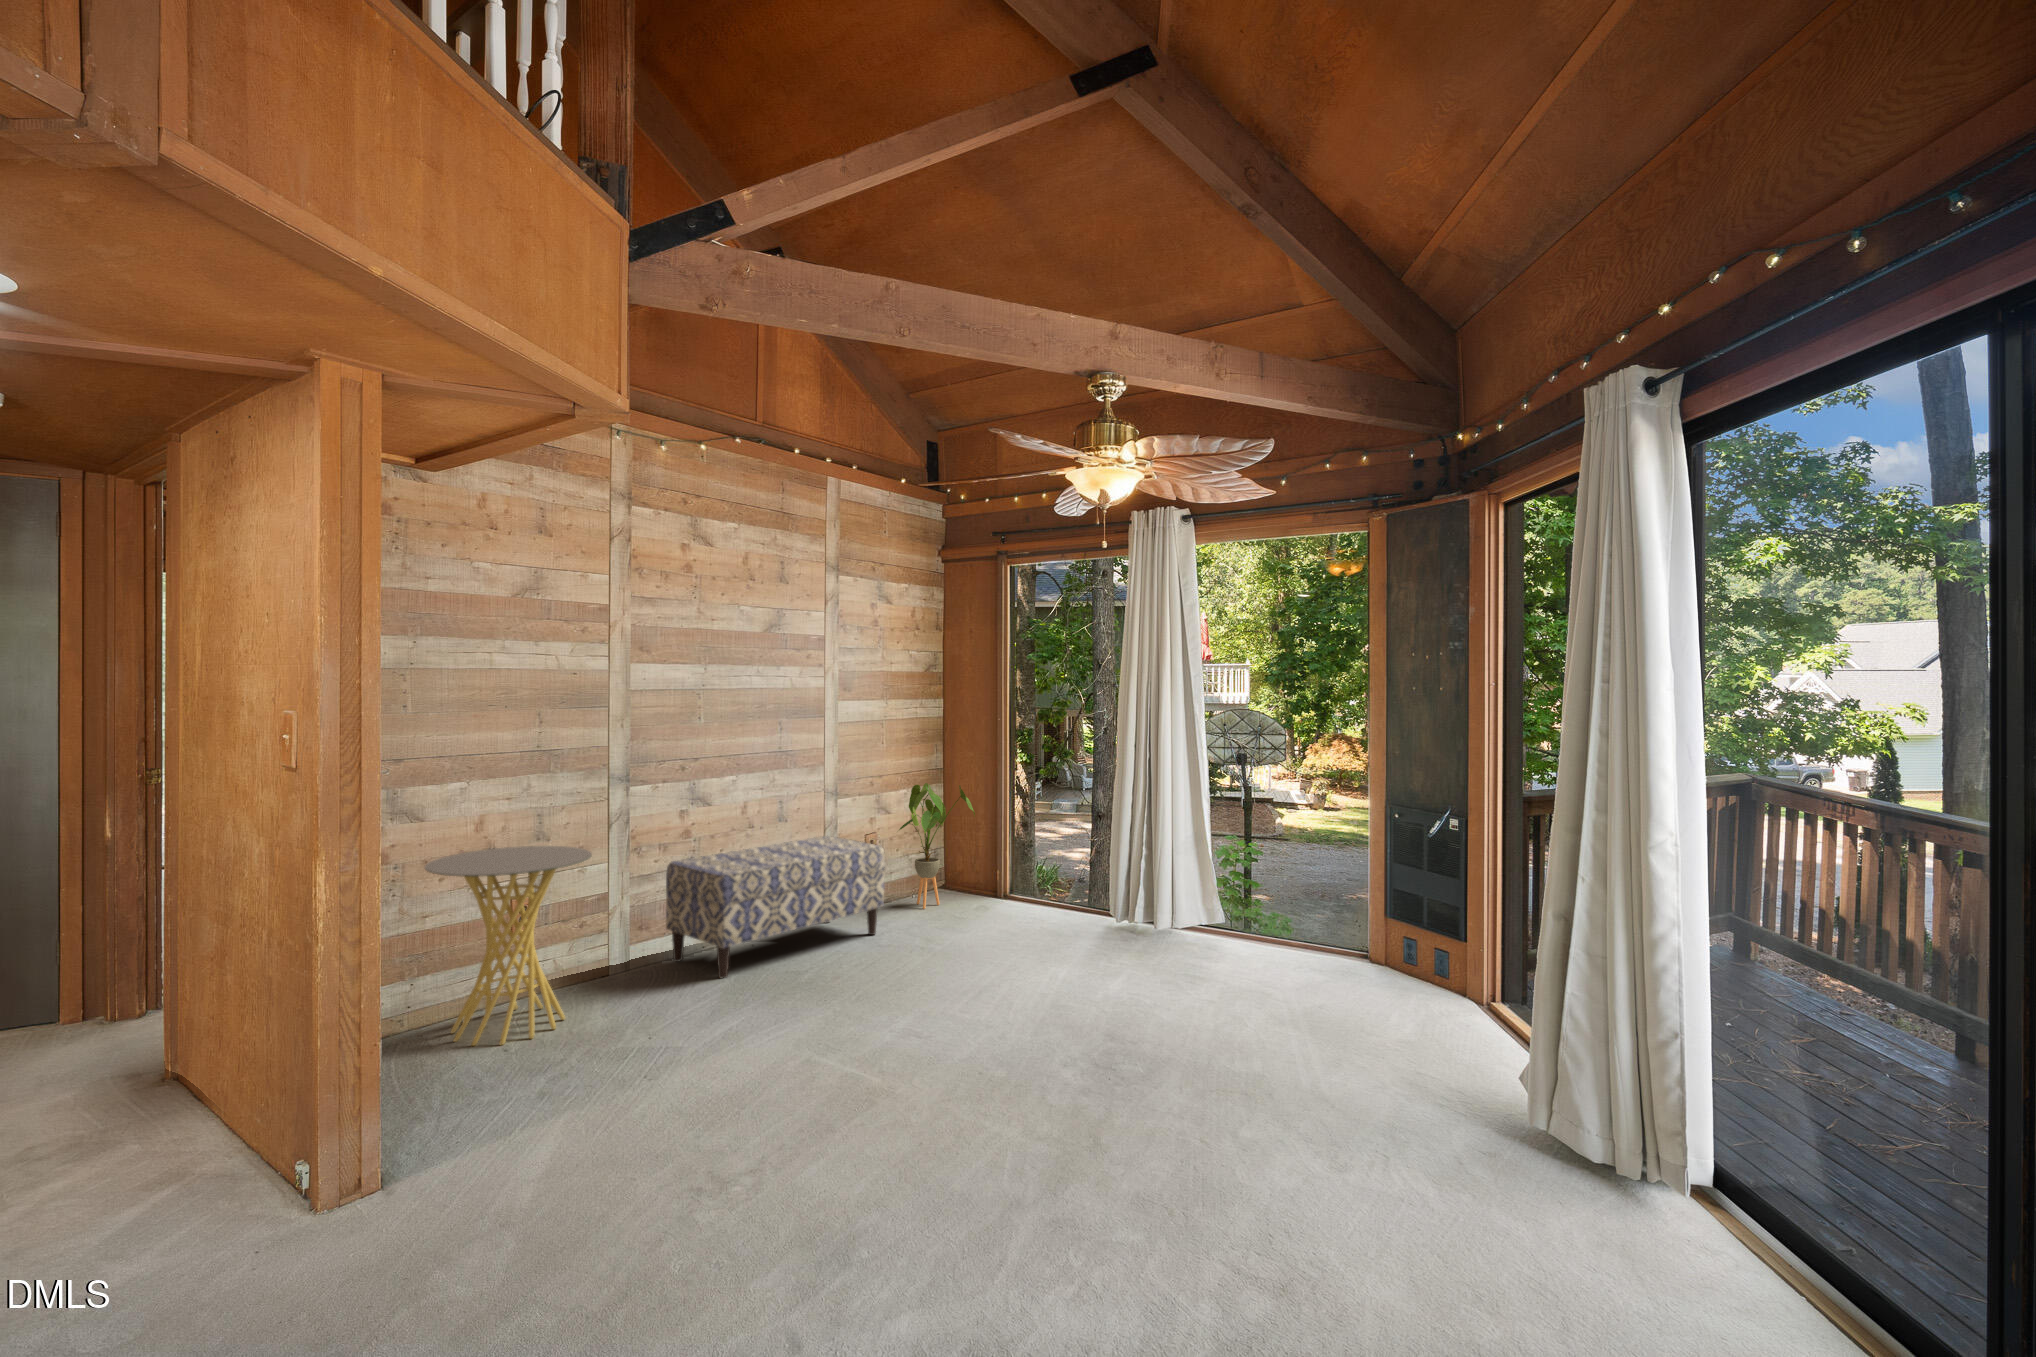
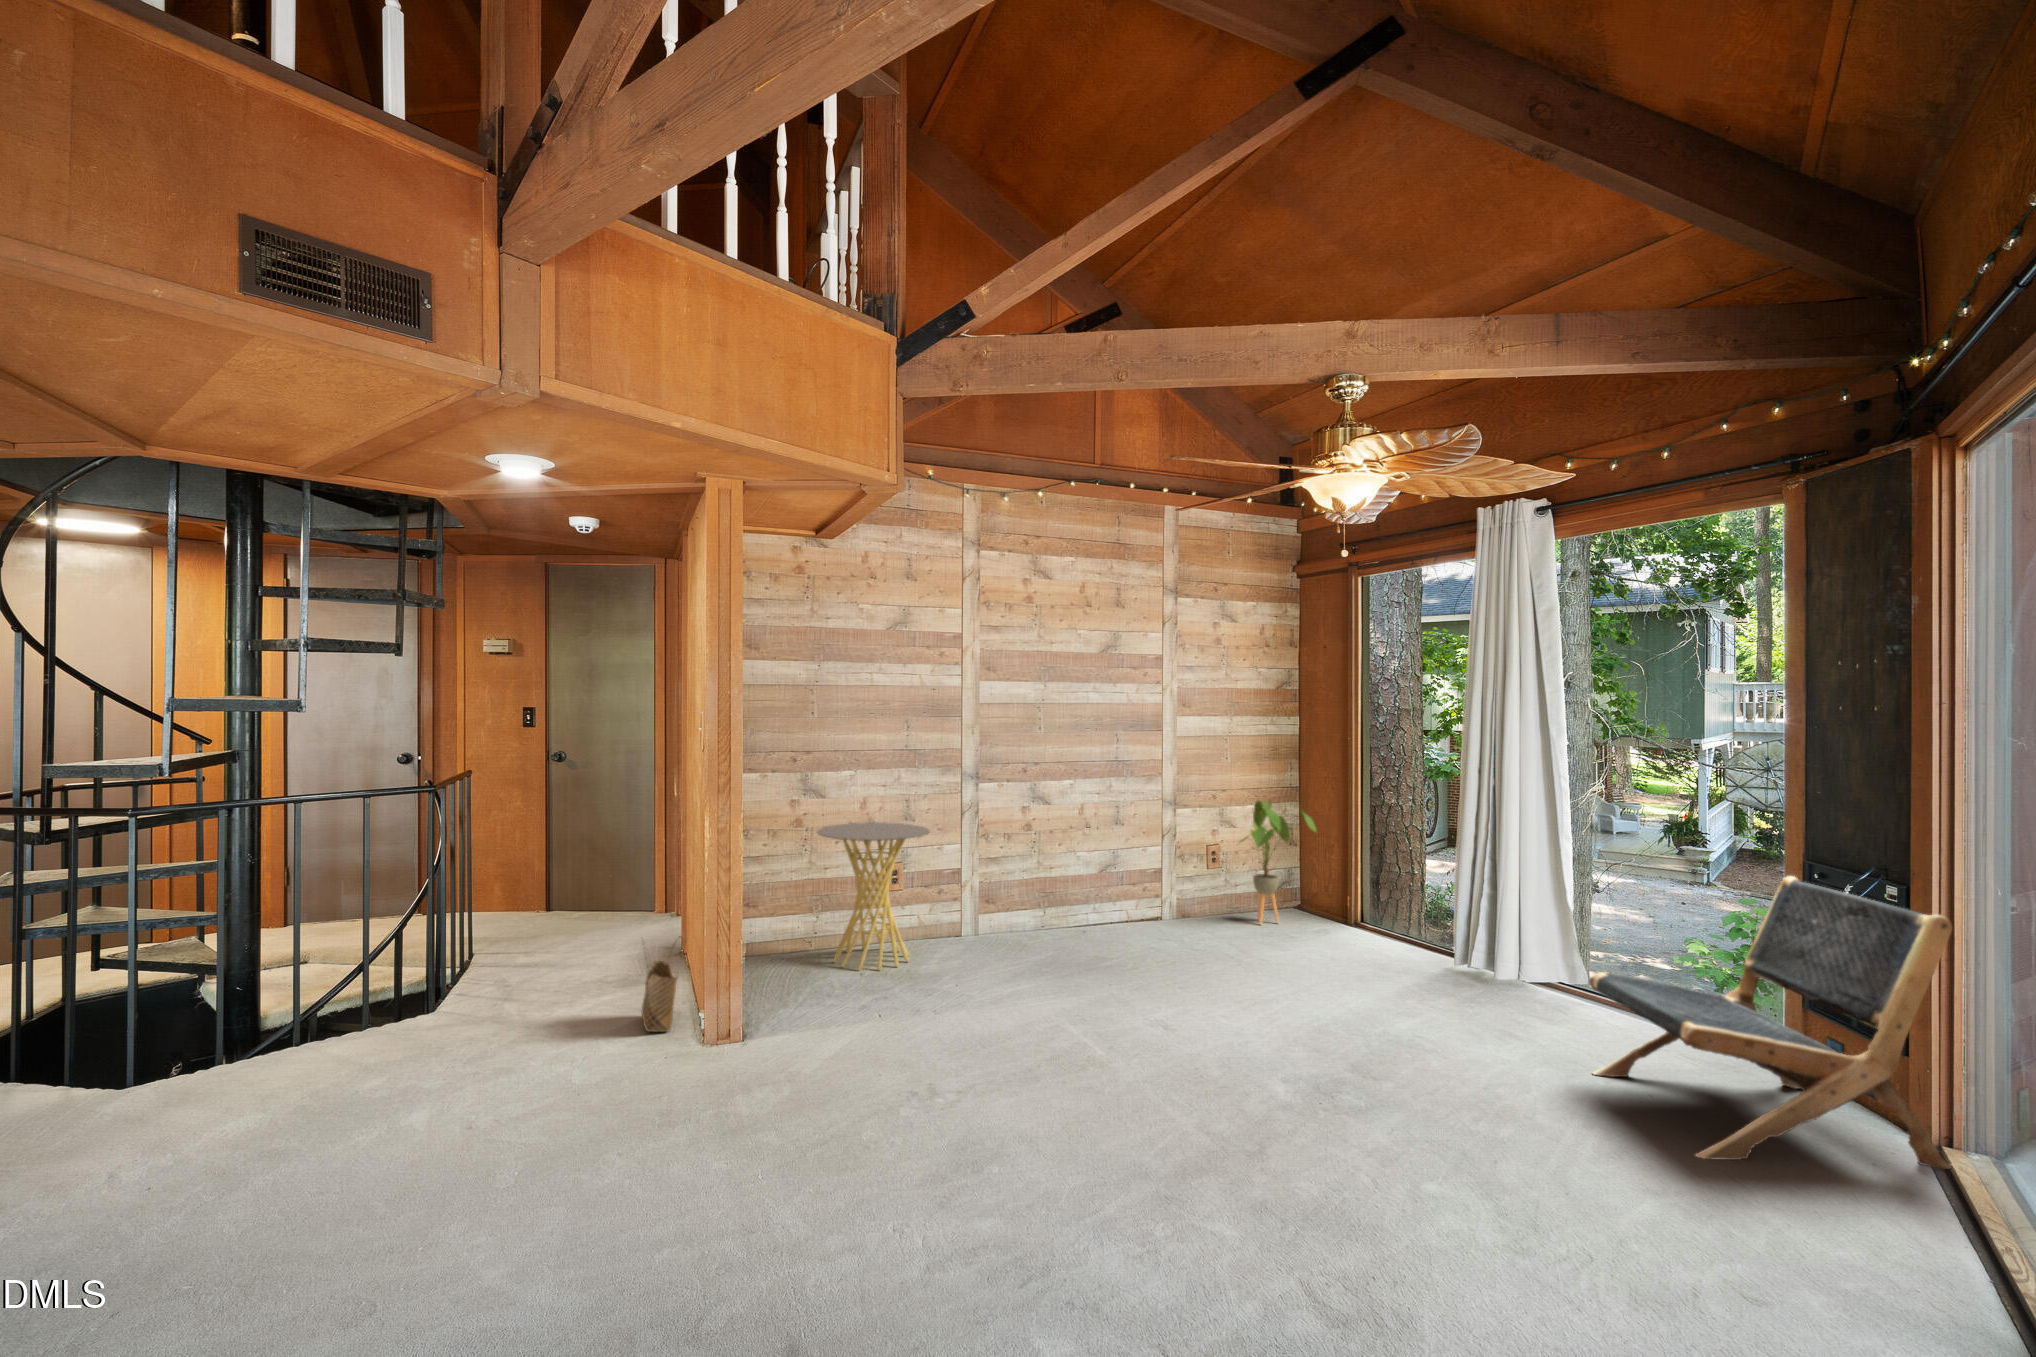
lounge chair: none [1268,816,1501,1047] -> present [1589,876,1952,1169]
bench: present [666,836,885,978] -> none [1007,842,1203,954]
woven basket: none [174,1055,261,1215] -> present [642,949,677,1032]

